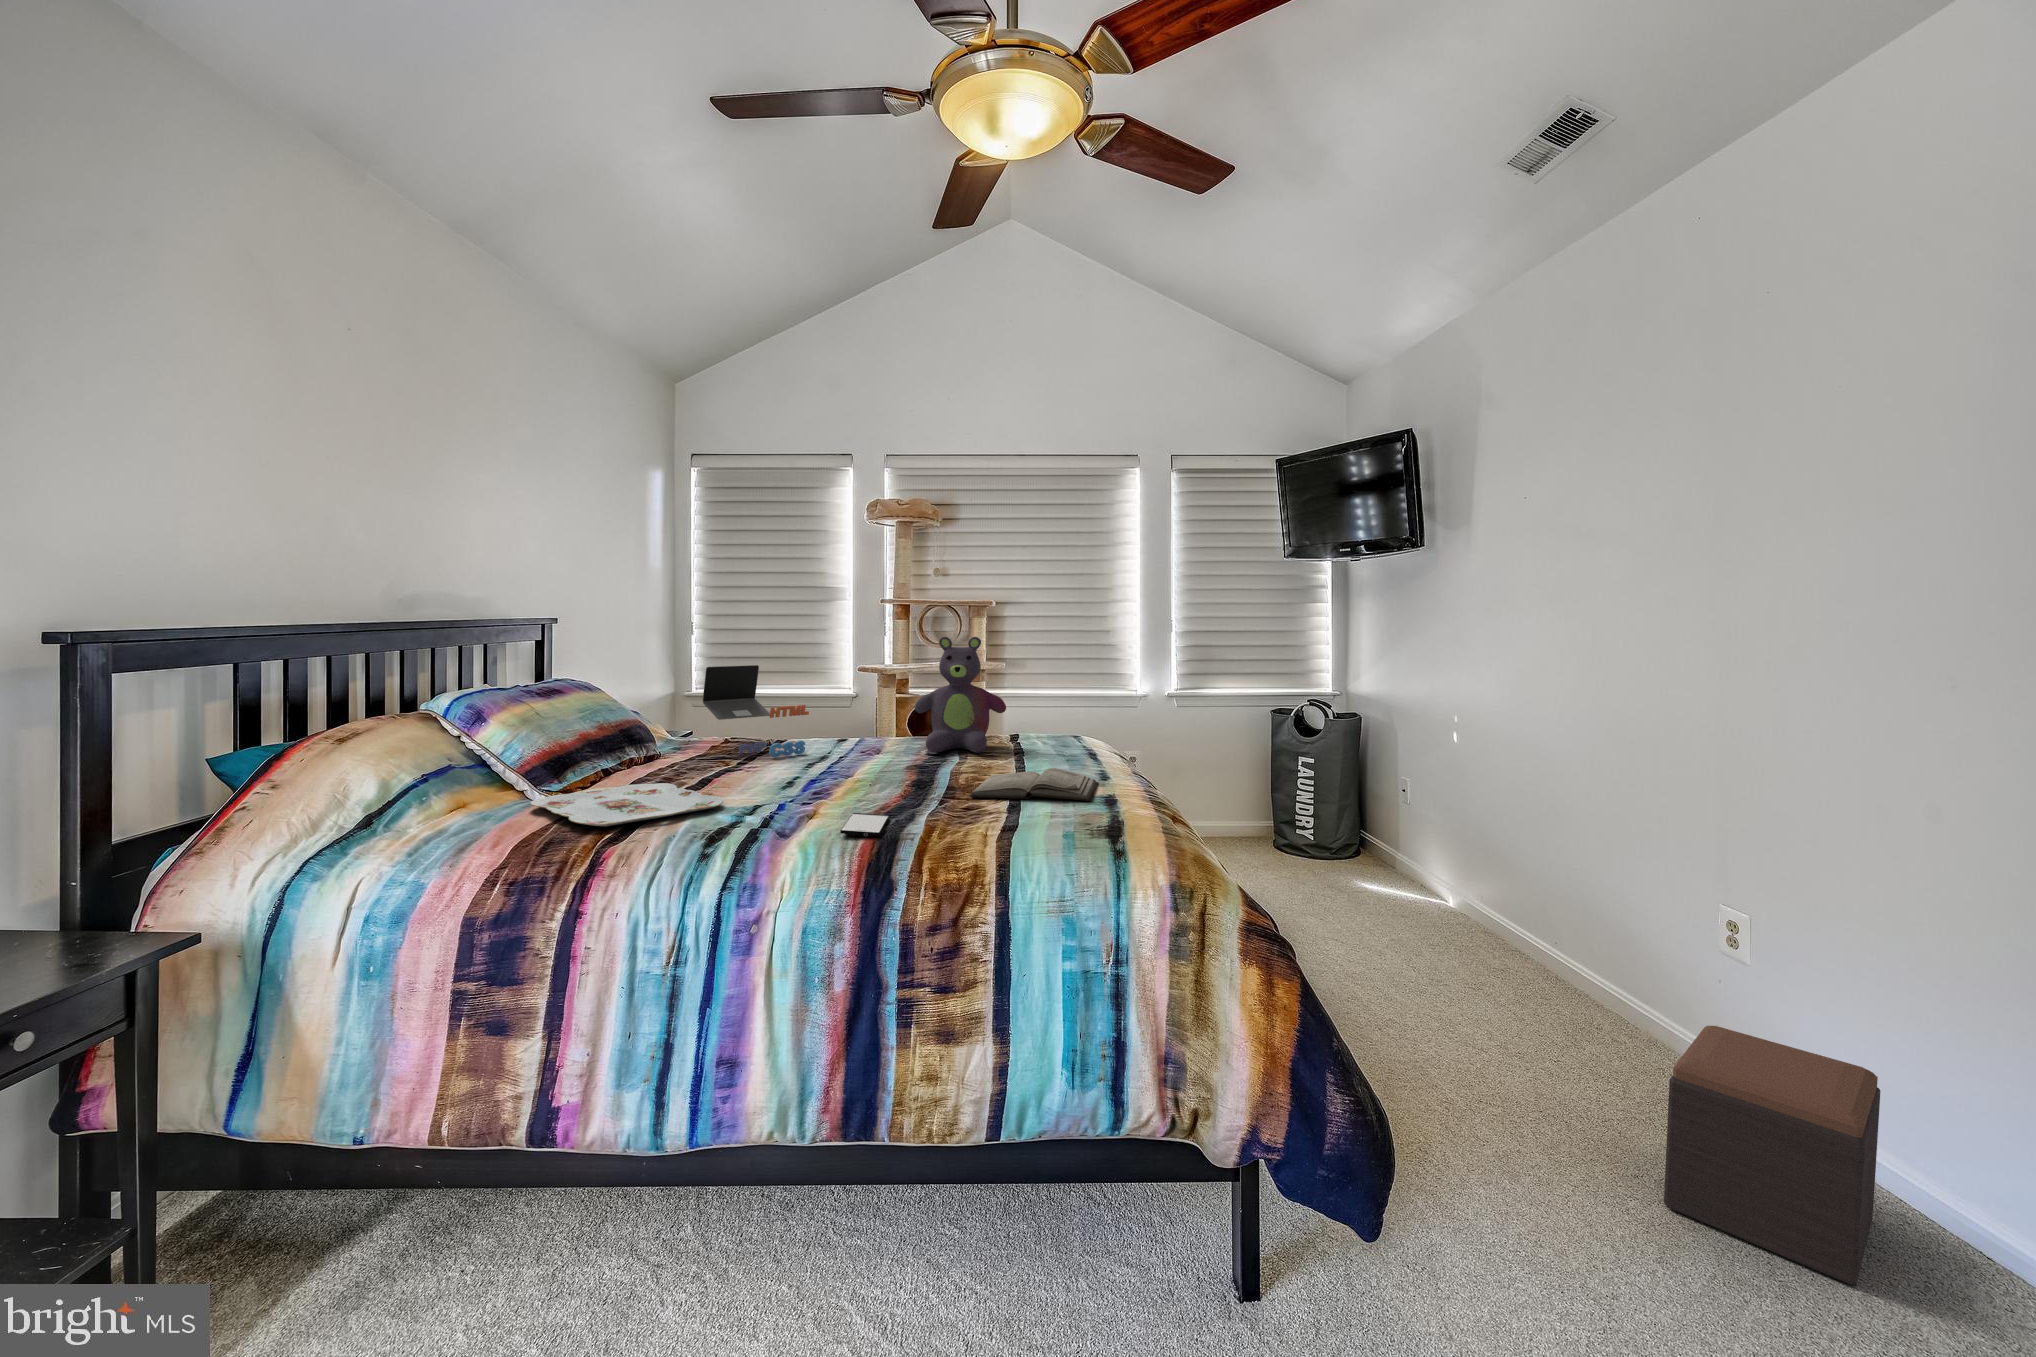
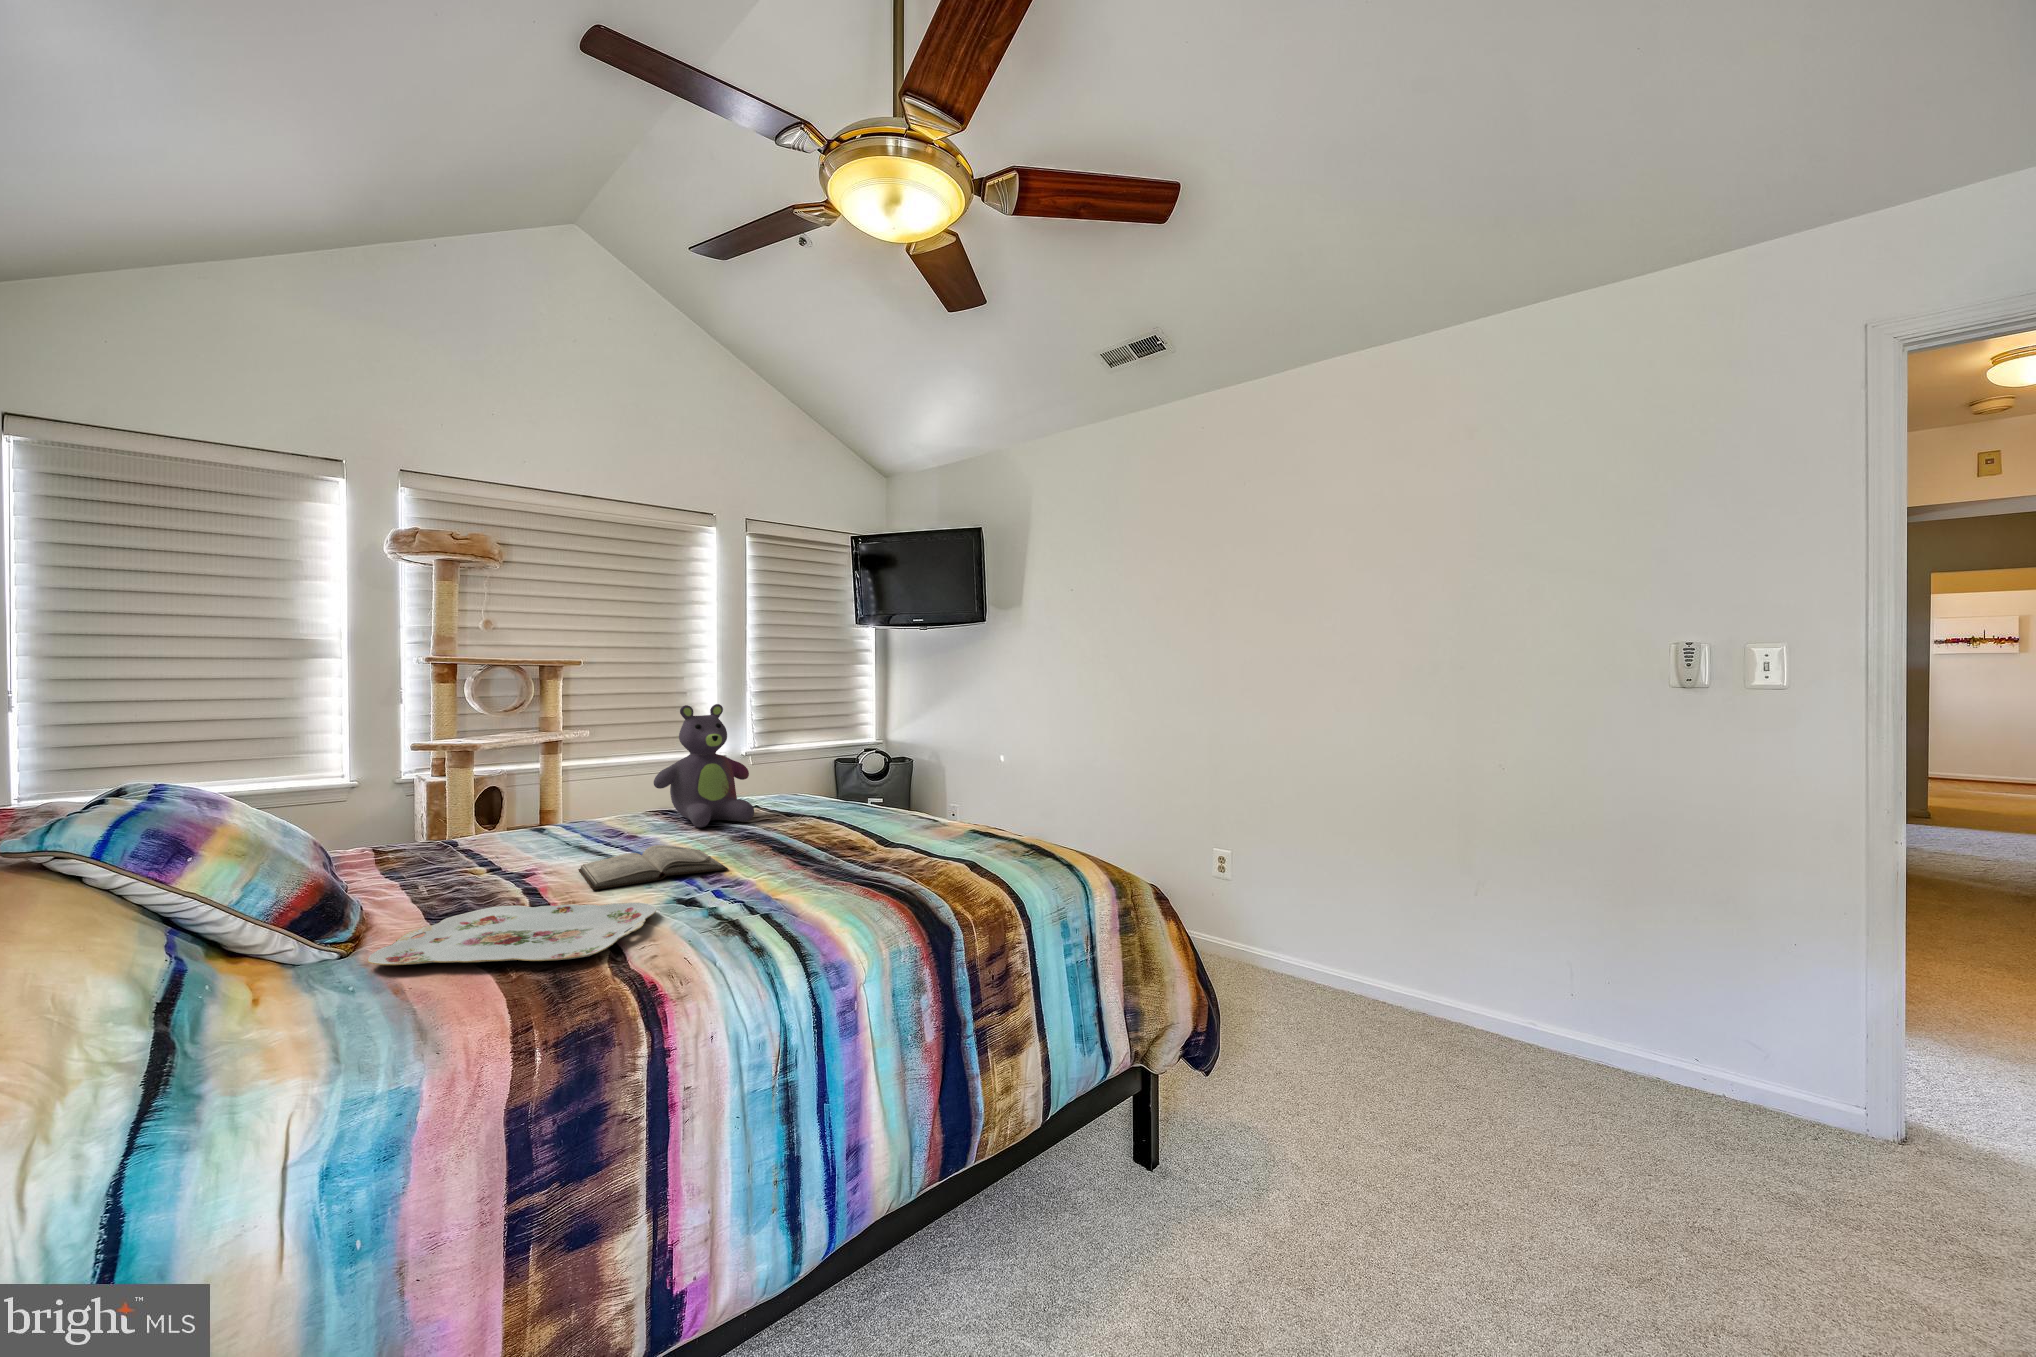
laptop: present [703,665,809,757] -> none [377,751,547,866]
diary: present [969,768,1098,801] -> present [578,845,728,890]
smartphone: present [840,813,889,836] -> none [824,879,895,899]
footstool: present [1664,1026,1880,1285] -> none [1243,913,1342,1024]

